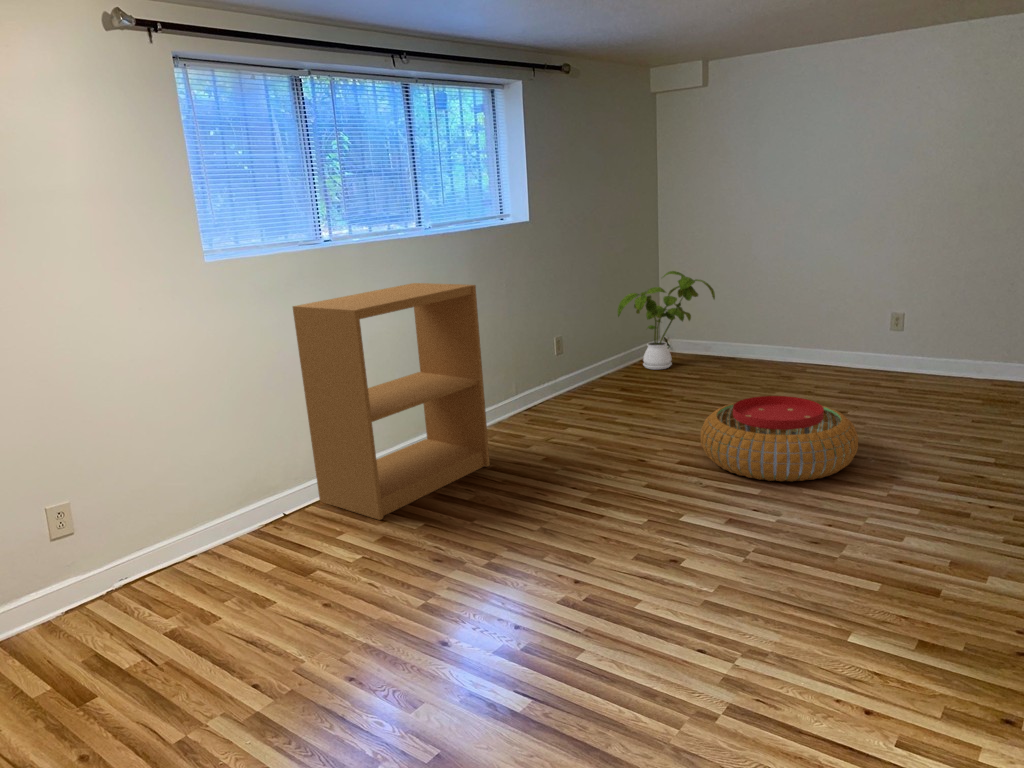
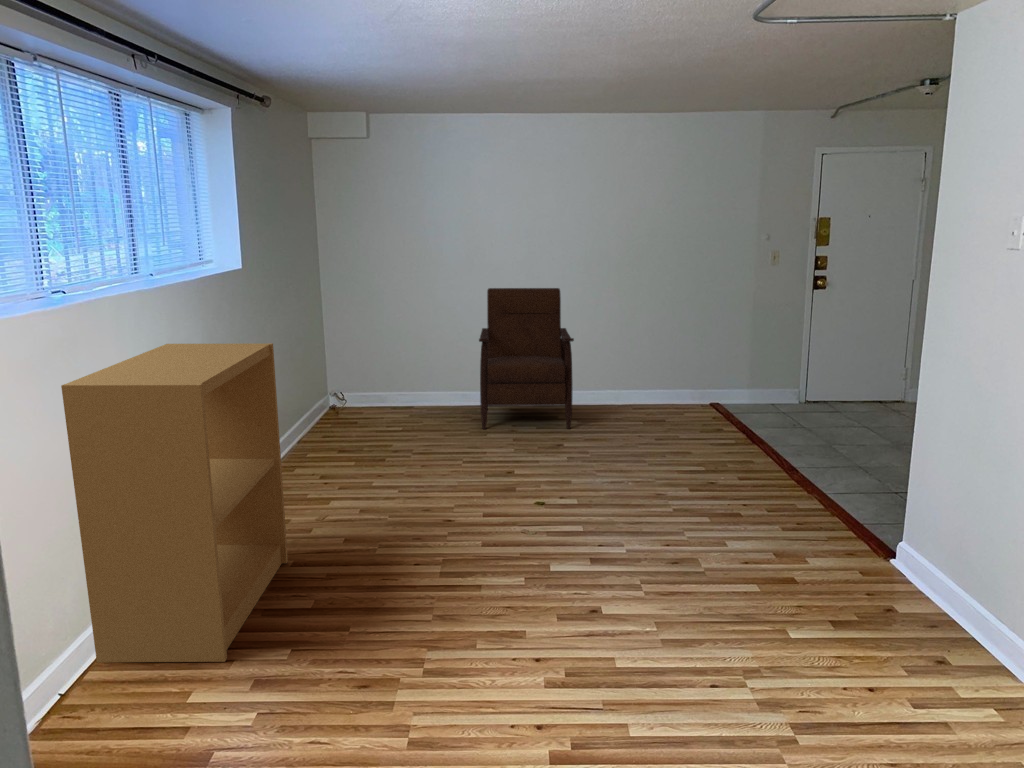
armchair: none [777,239,907,397] -> present [479,288,574,429]
house plant: present [618,271,715,370] -> none [307,320,404,425]
pouf: present [701,396,859,481] -> none [492,437,634,519]

